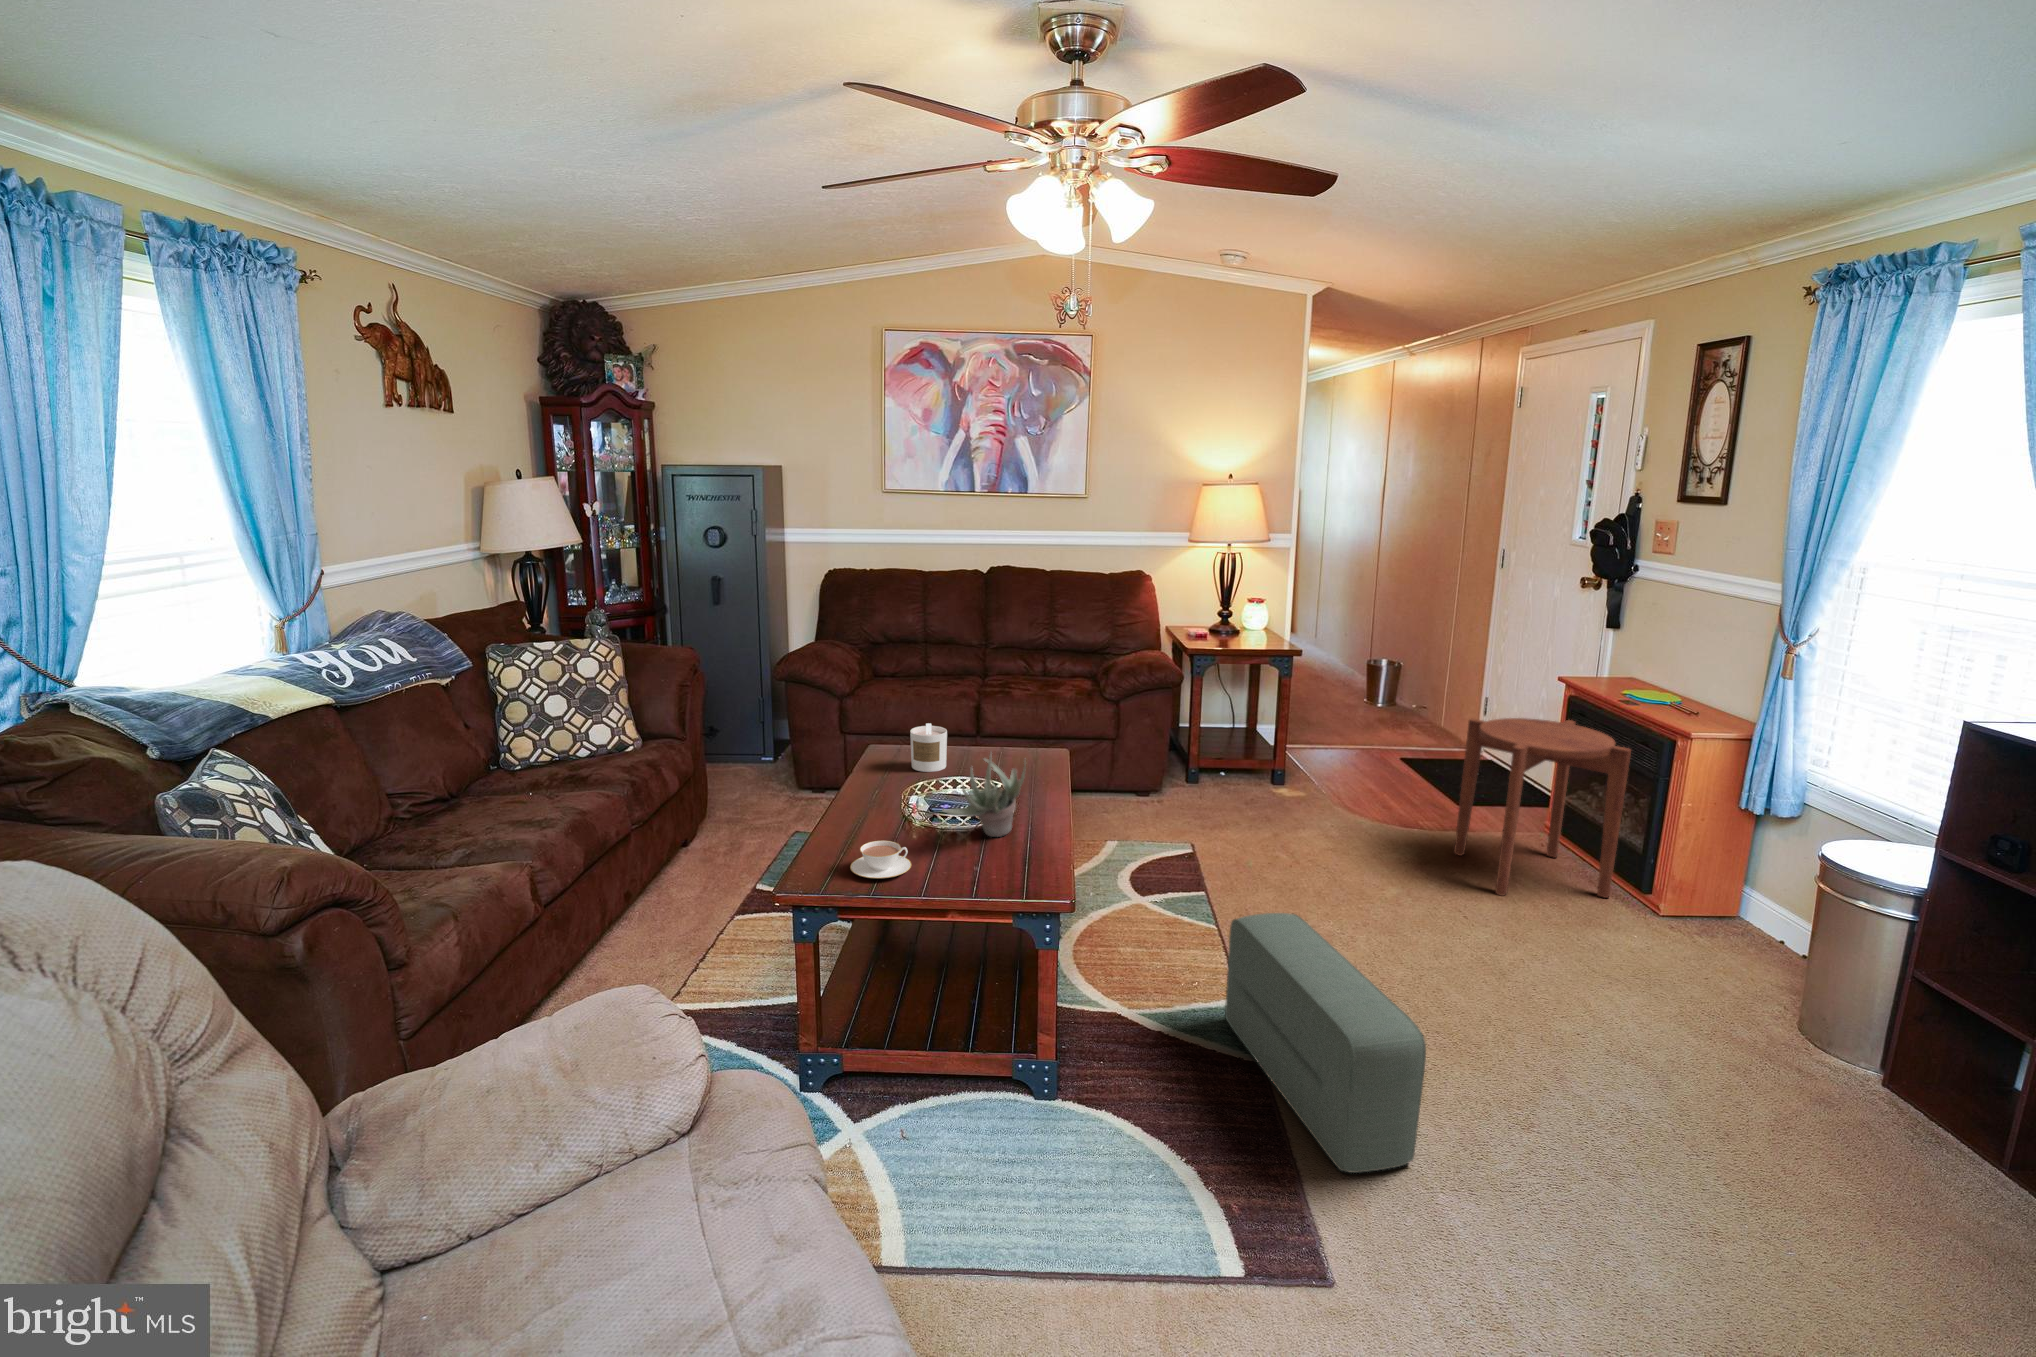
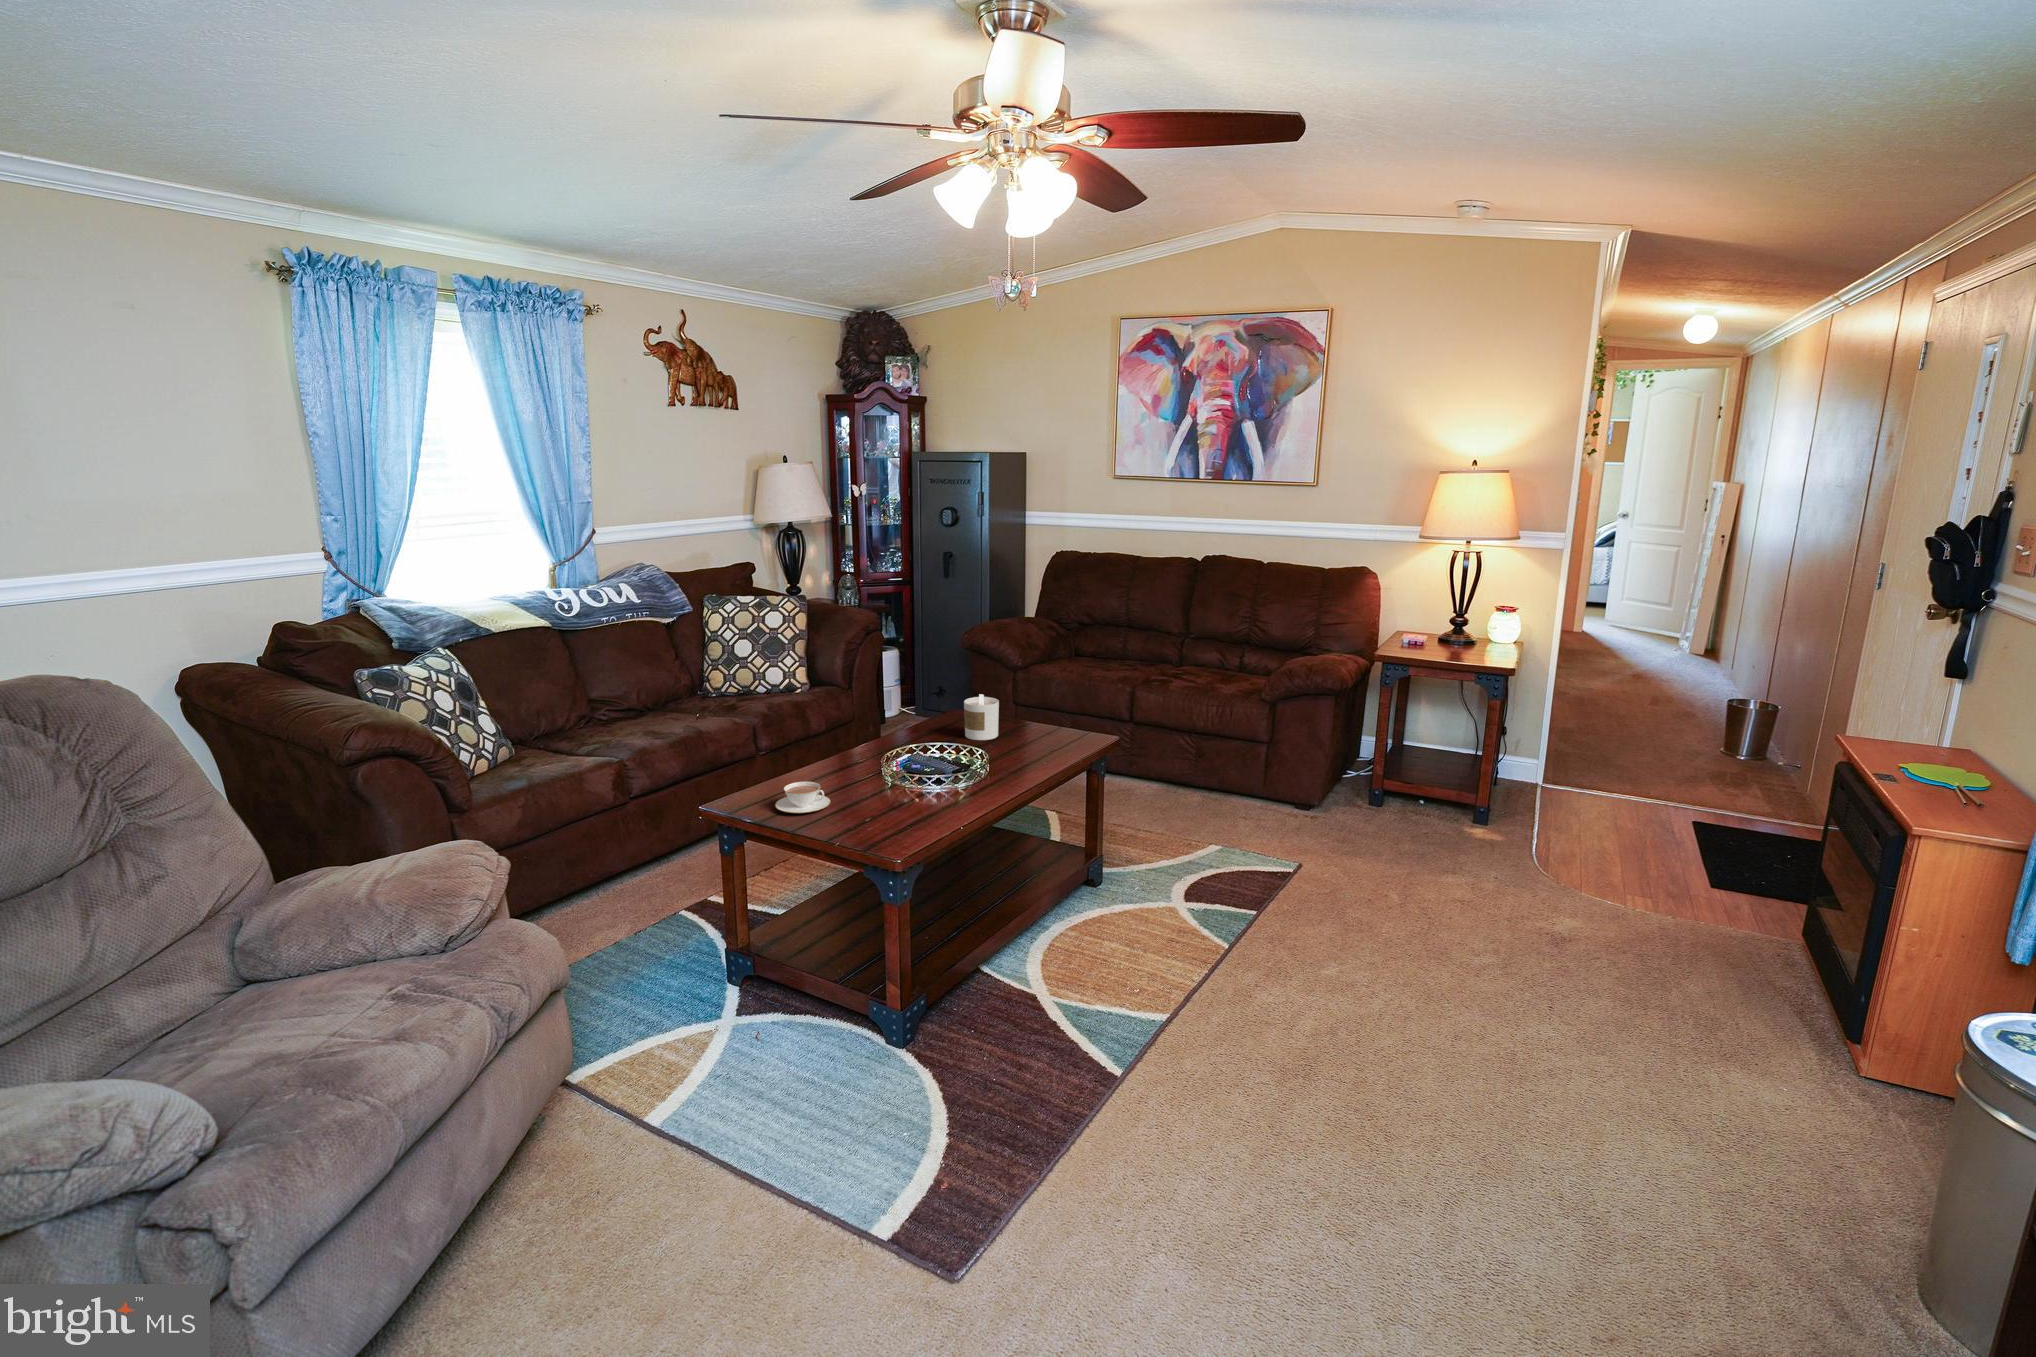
side table: present [1454,718,1631,898] -> none [1630,770,1852,1036]
succulent plant: present [942,752,1026,837] -> none [866,714,957,799]
pouf: present [1225,913,1426,1173] -> none [1080,924,1207,1211]

